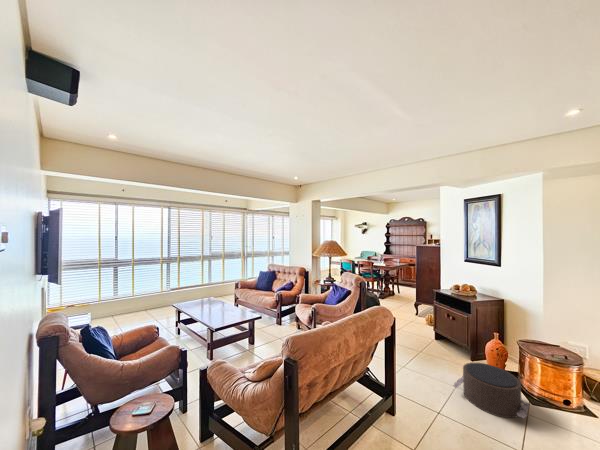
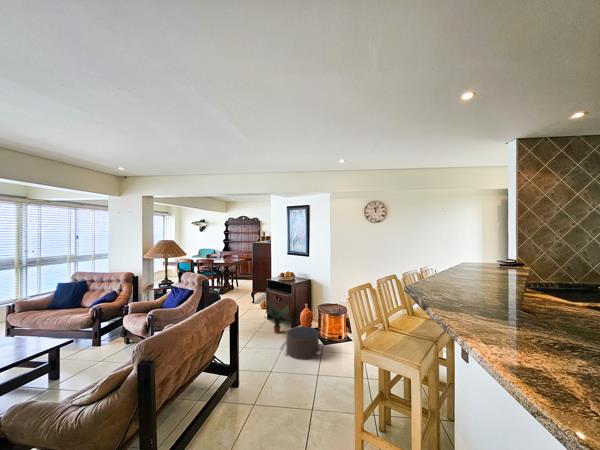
potted plant: none [430,317,470,362] -> present [265,301,290,333]

